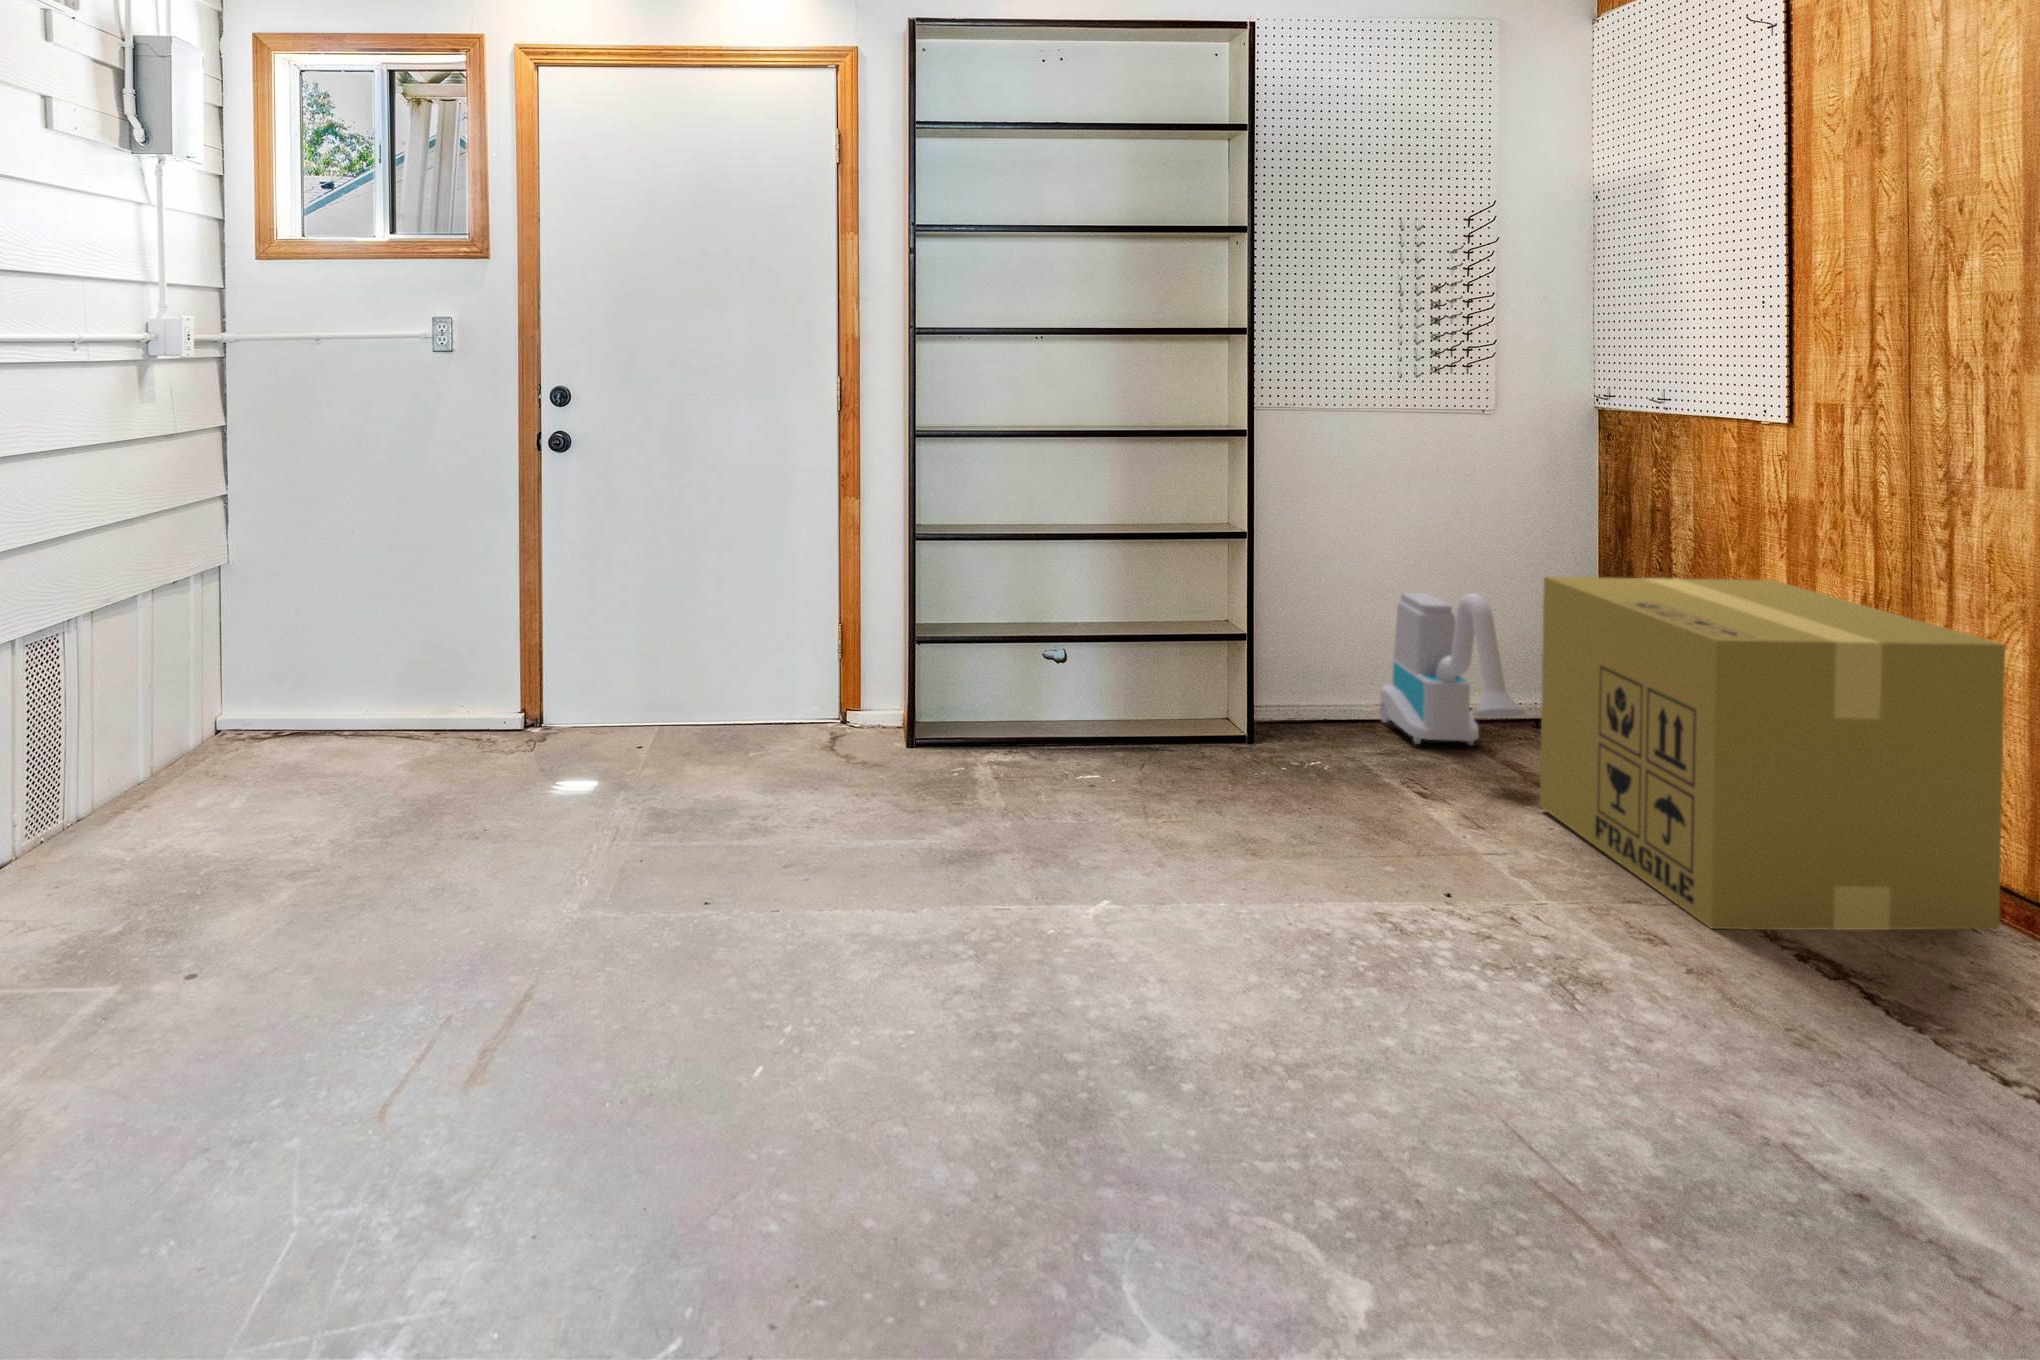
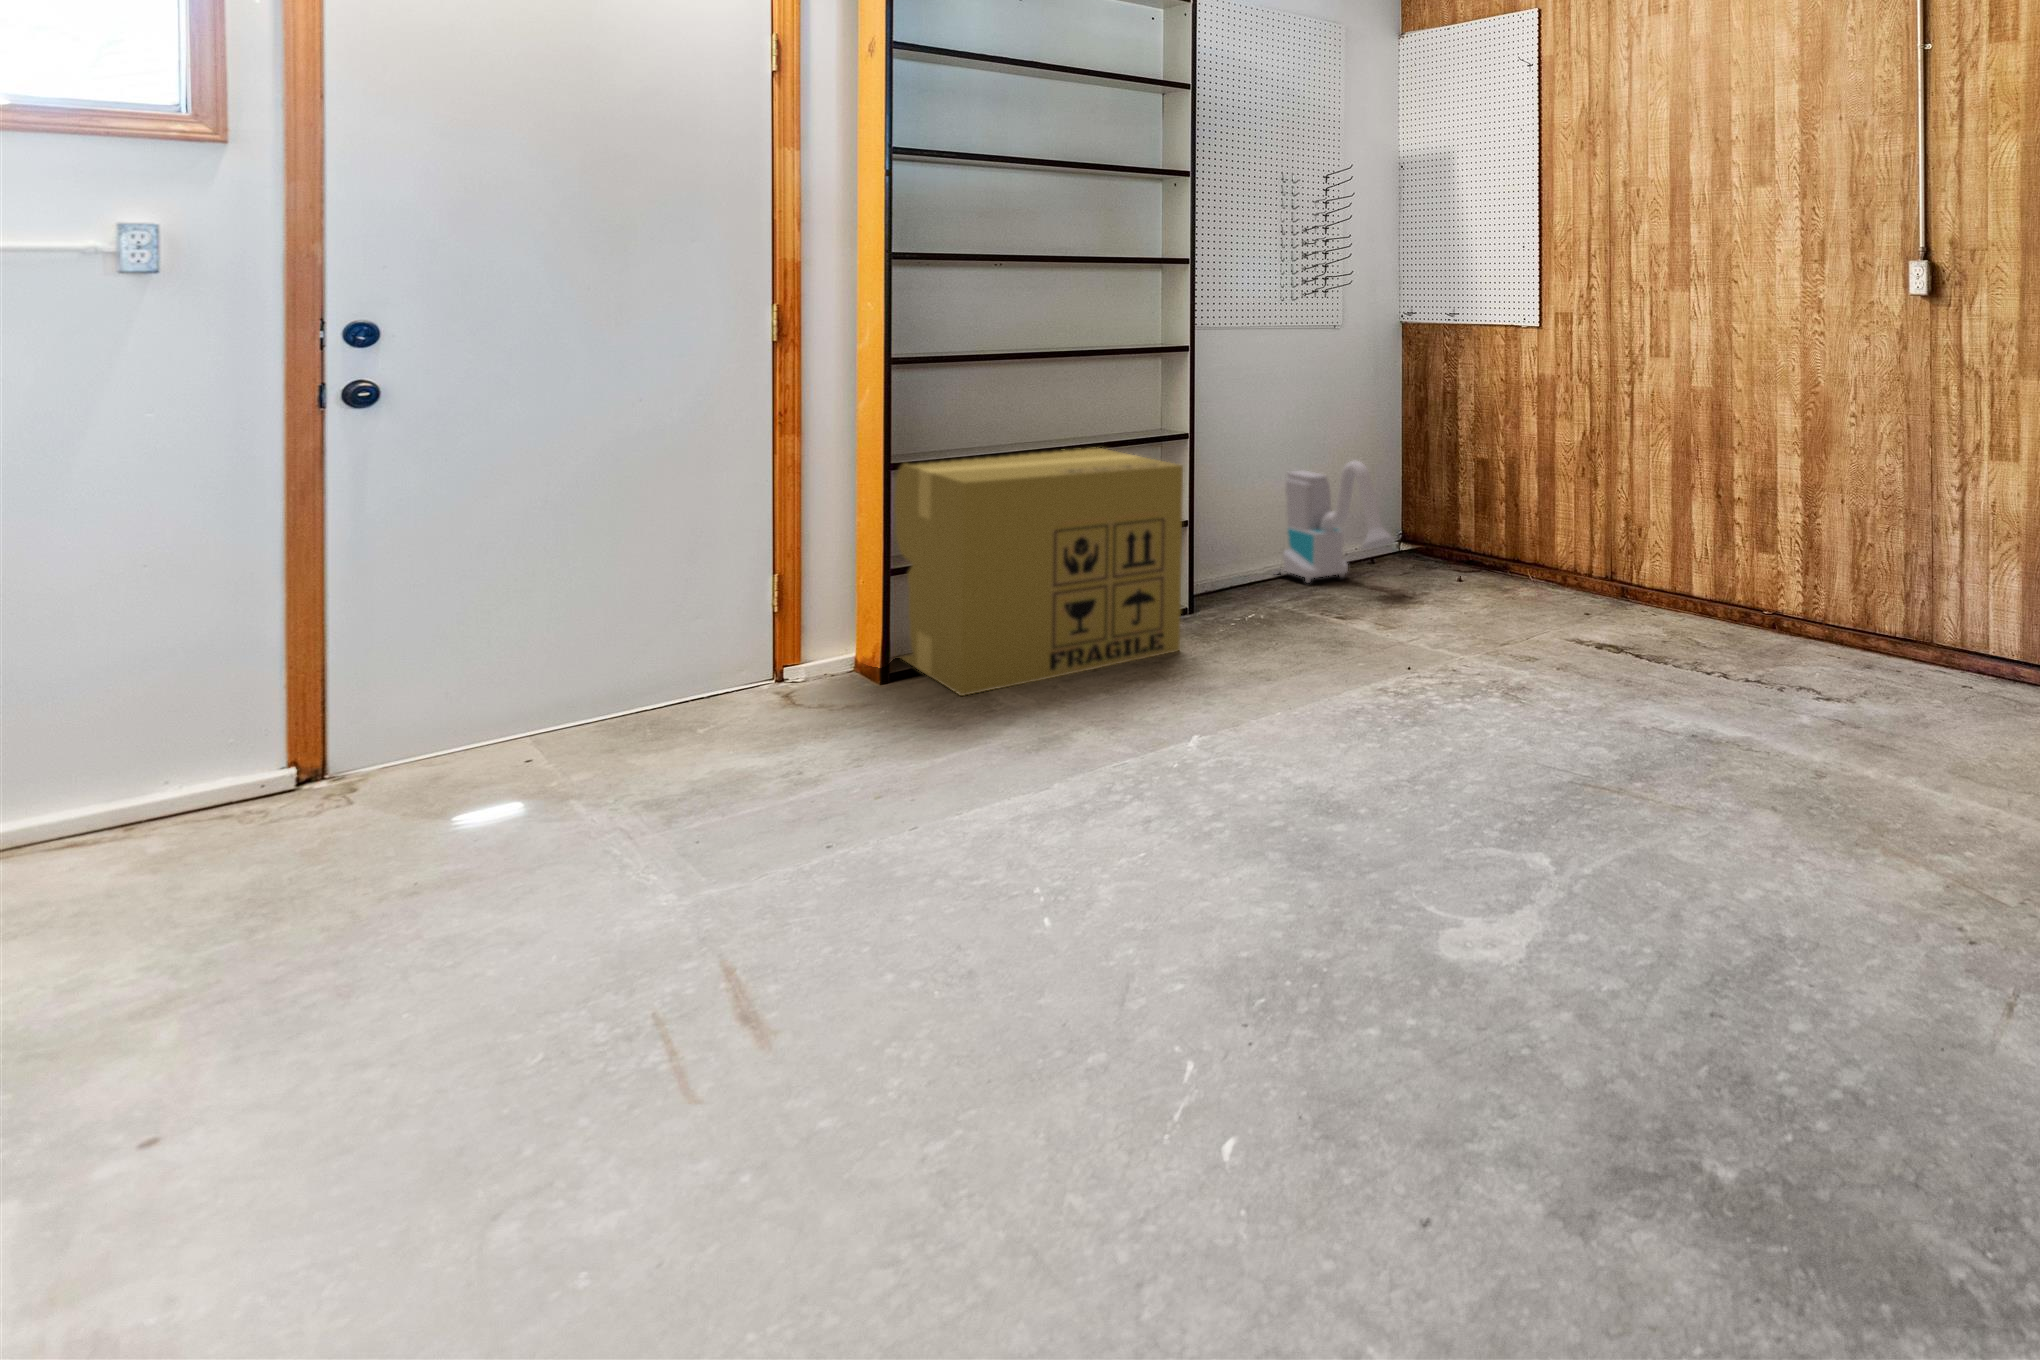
cardboard box: present [1540,577,2005,930] -> present [895,448,1183,696]

